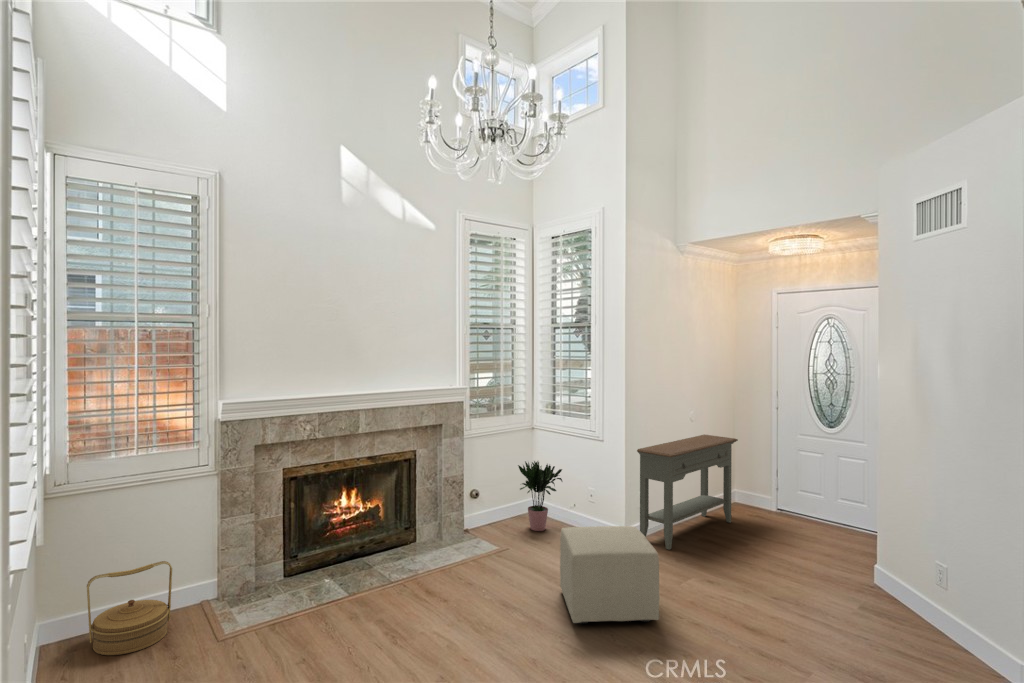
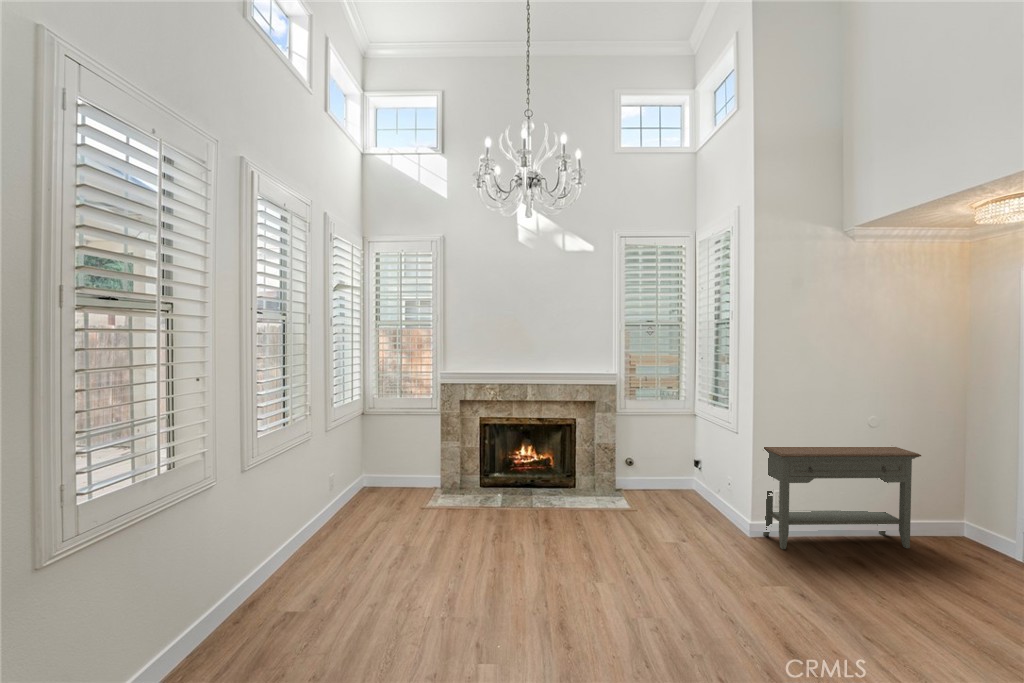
potted plant: present [518,461,562,531] -> none [664,439,707,504]
ottoman: present [560,526,660,624] -> none [601,495,695,590]
woven basket: present [87,561,172,655] -> none [369,459,408,502]

